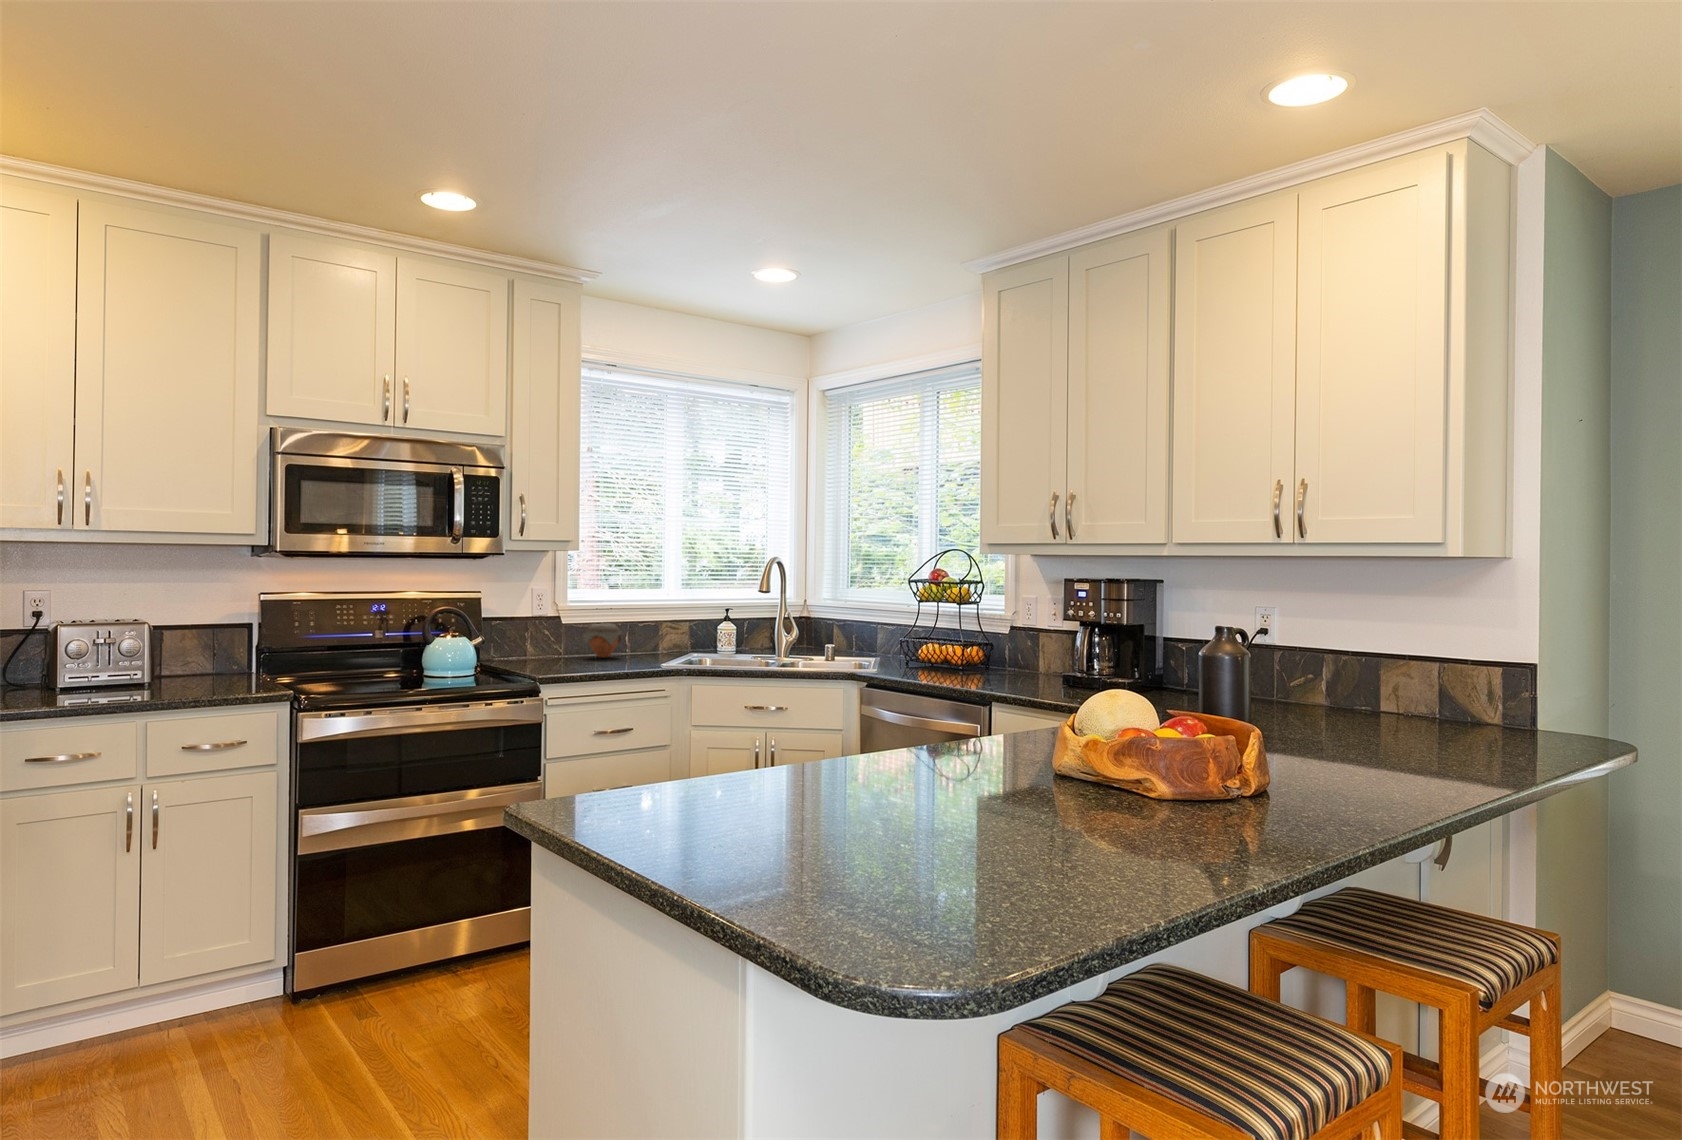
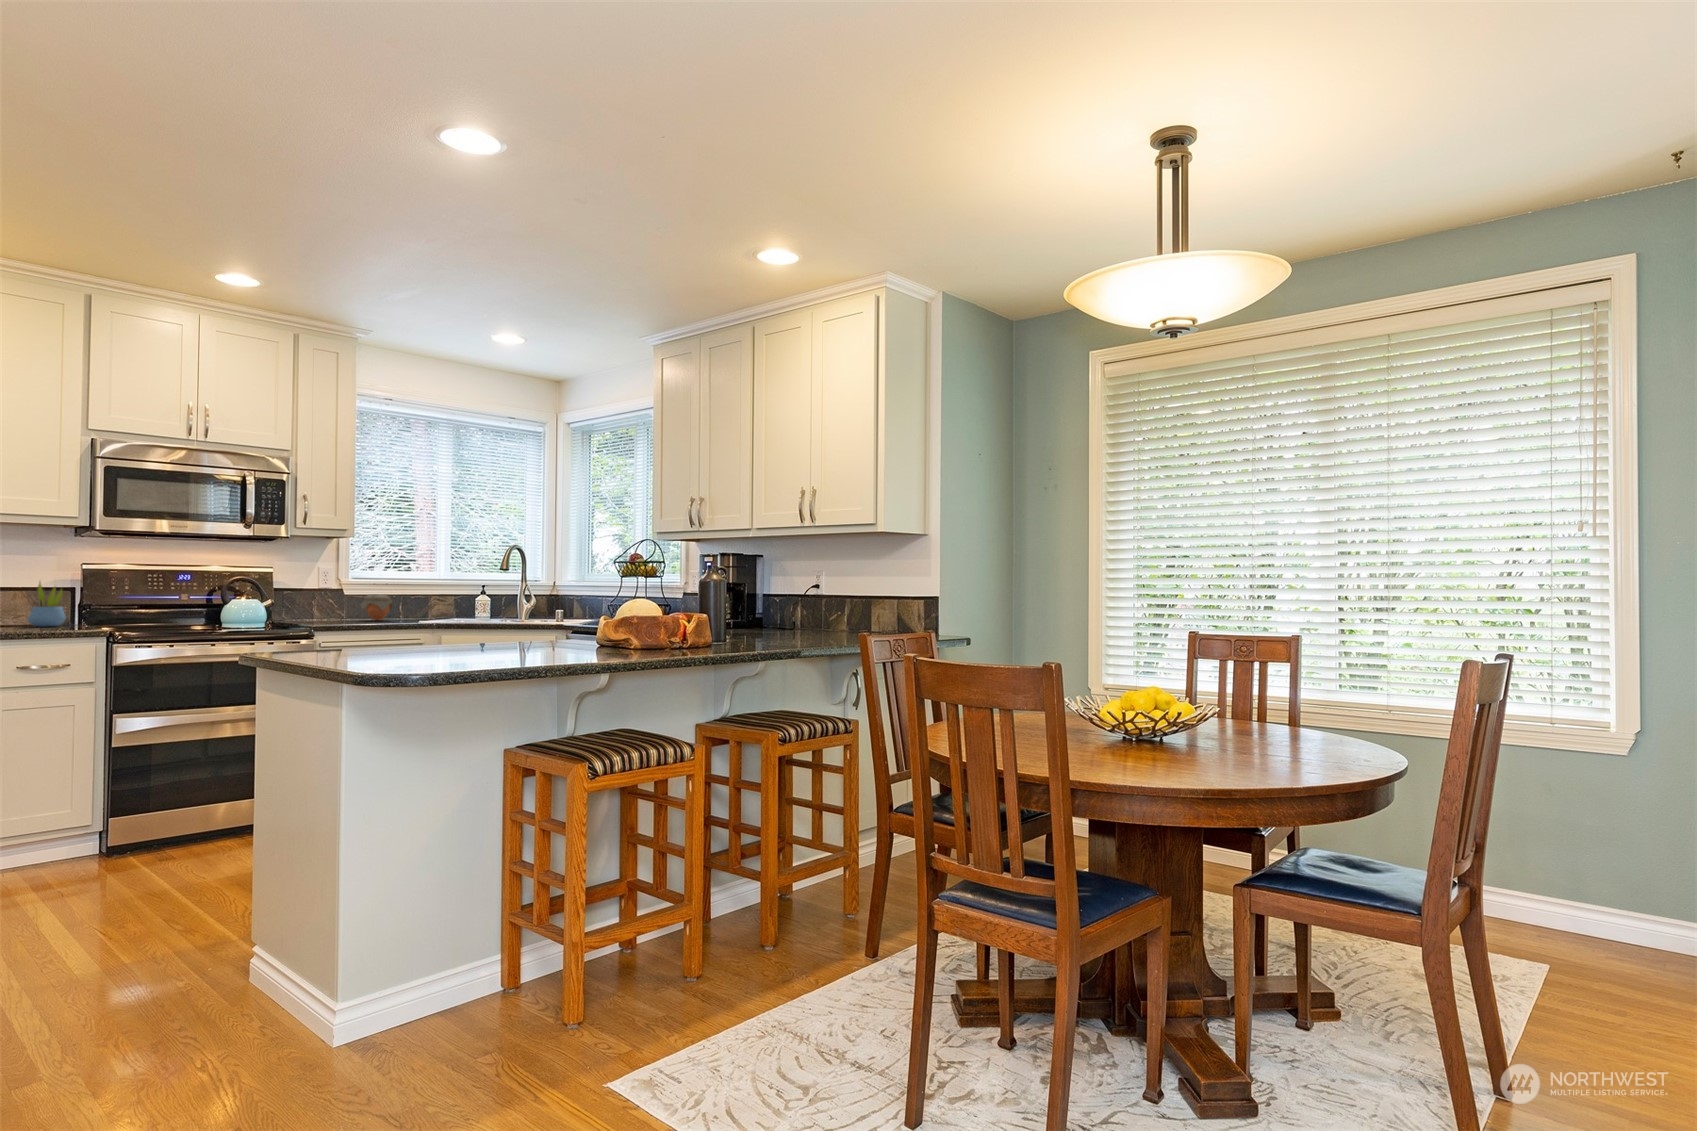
succulent plant: none [193,614,239,676] -> present [27,581,66,627]

